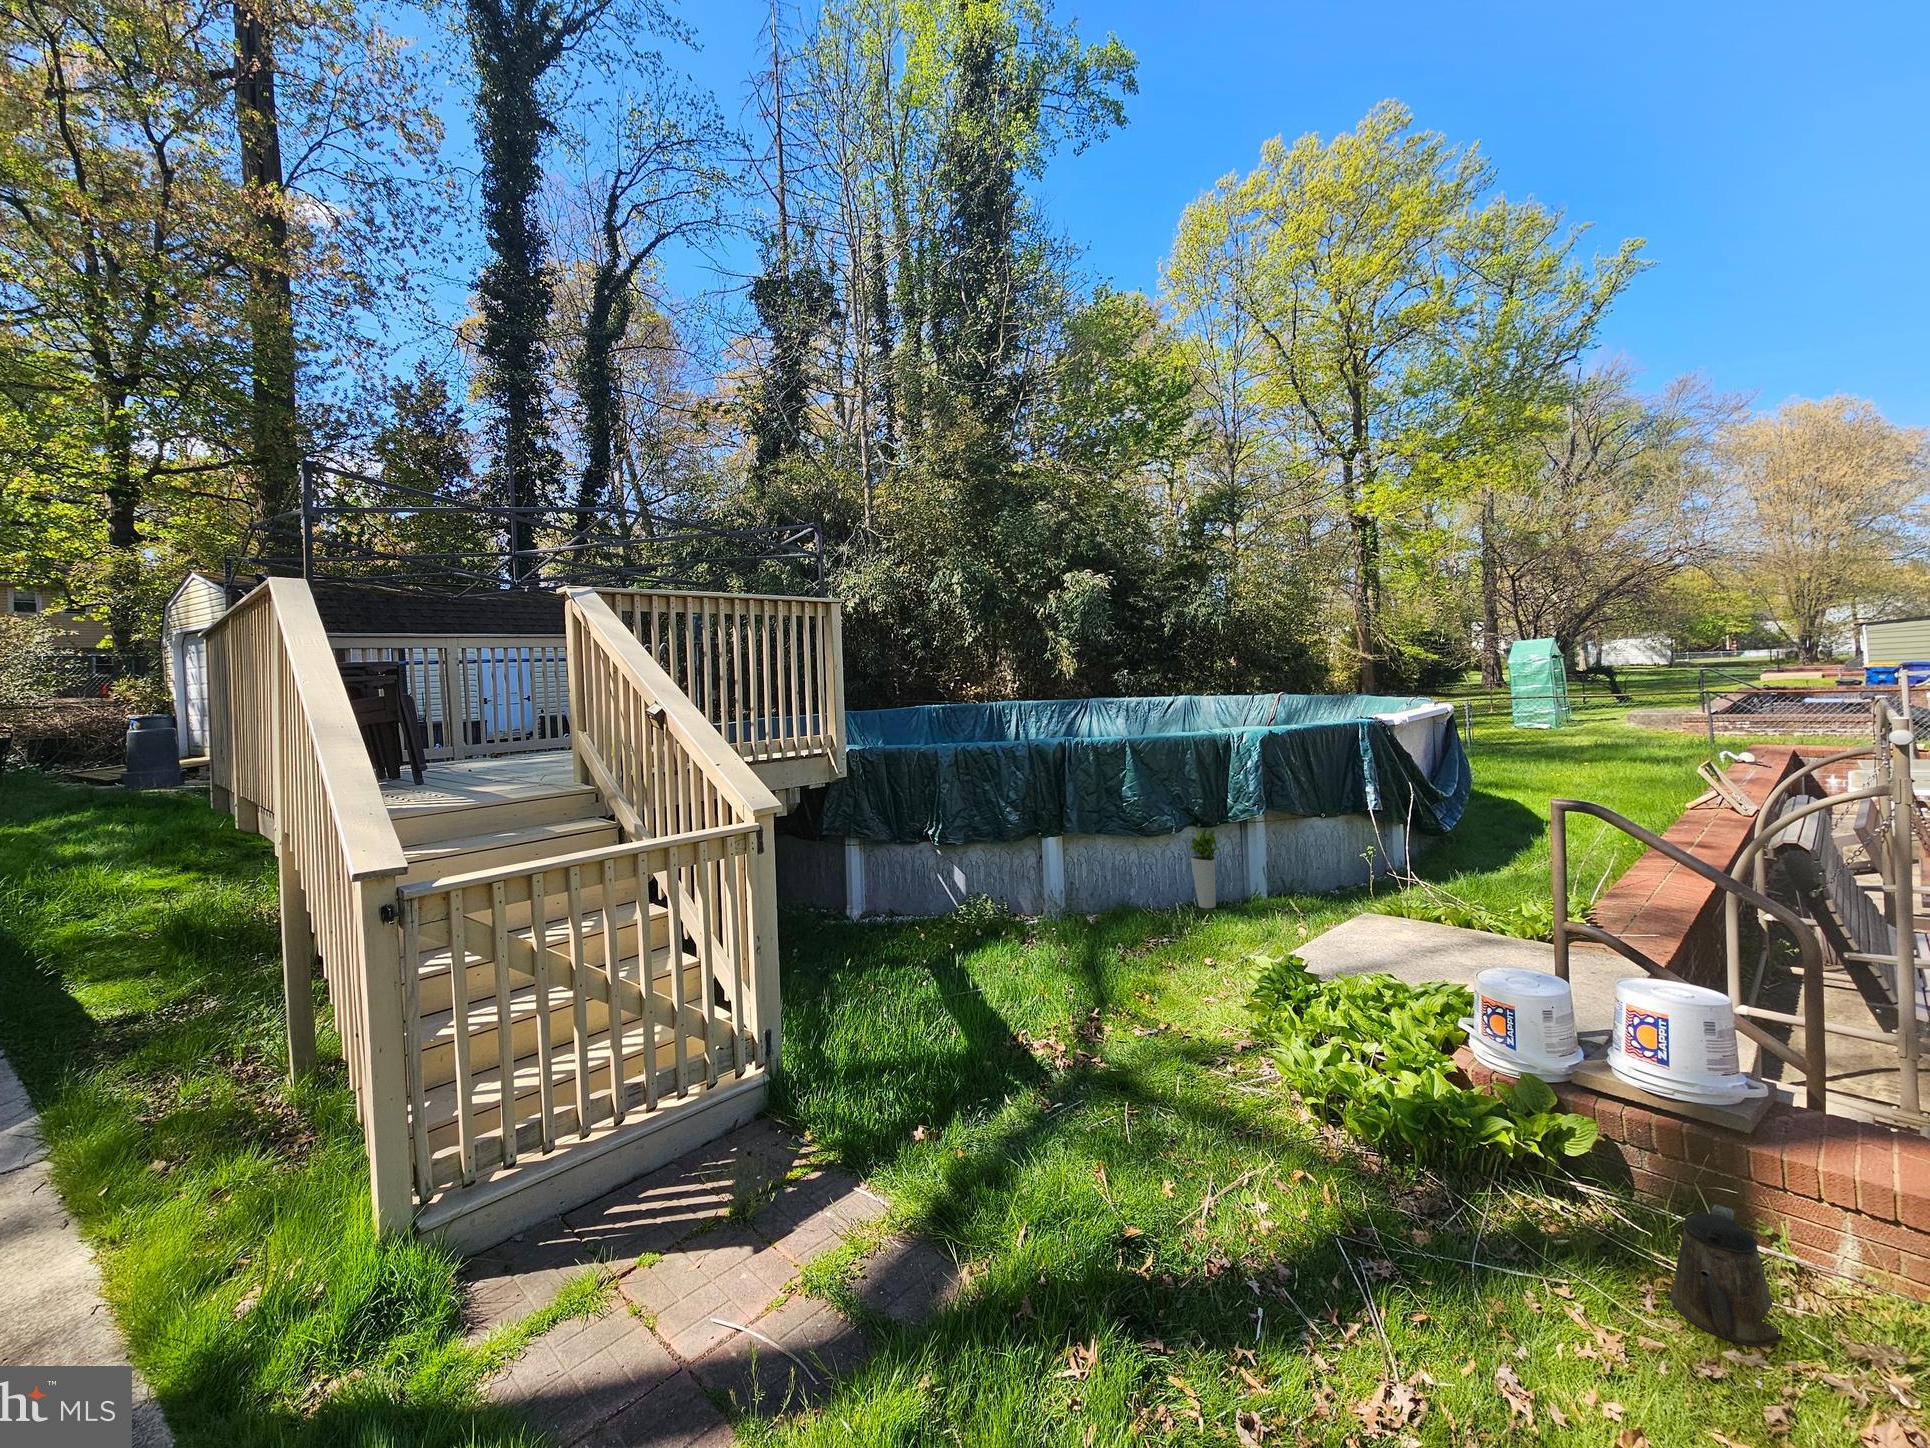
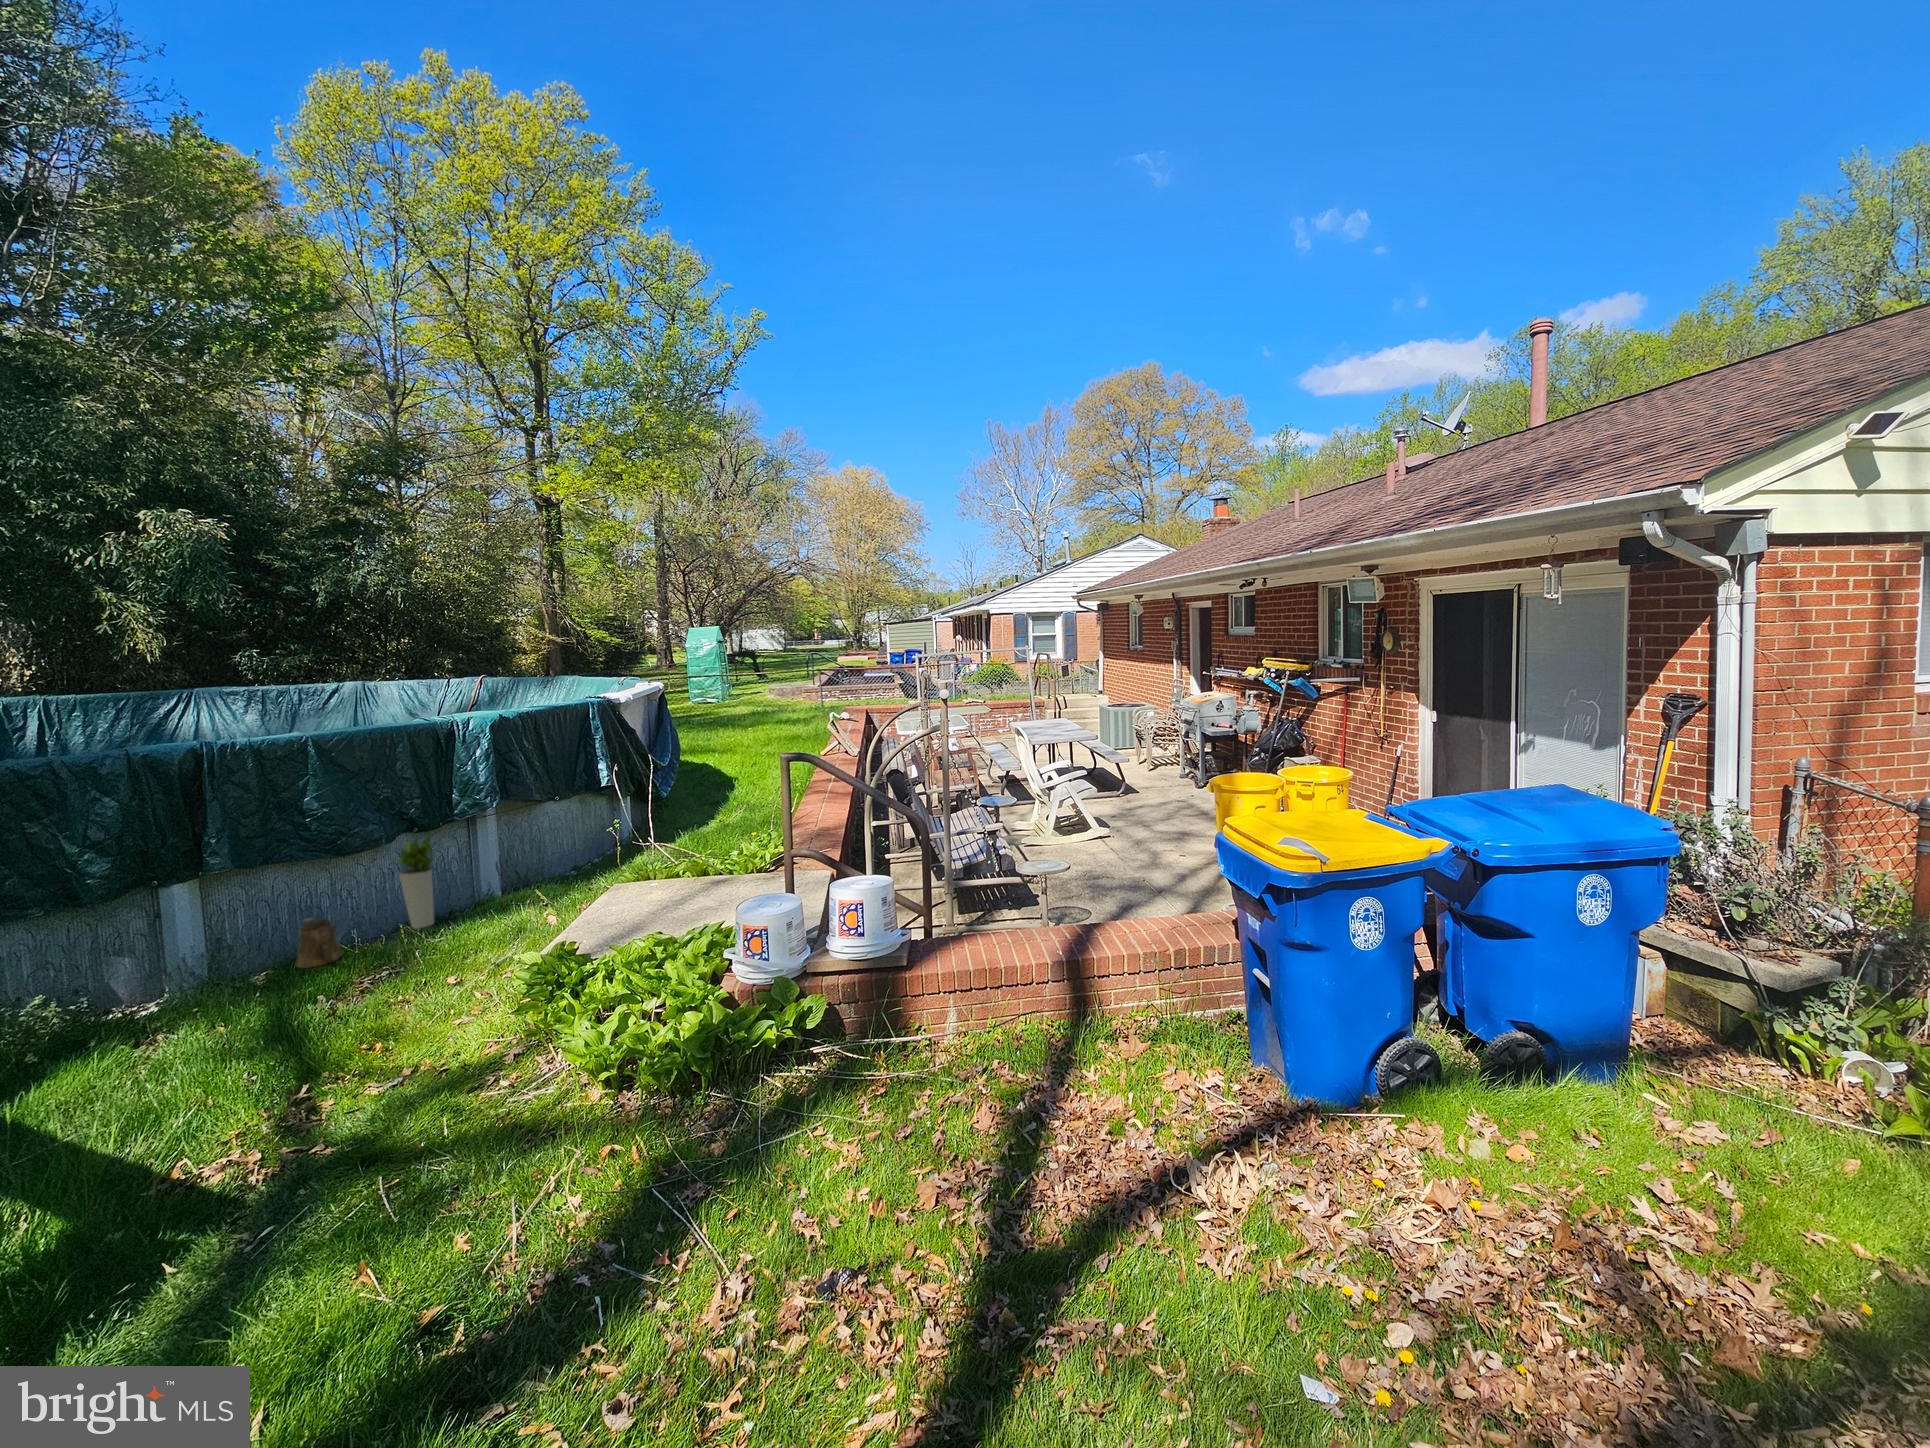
watering can: present [1670,1204,1783,1346] -> present [296,918,343,968]

